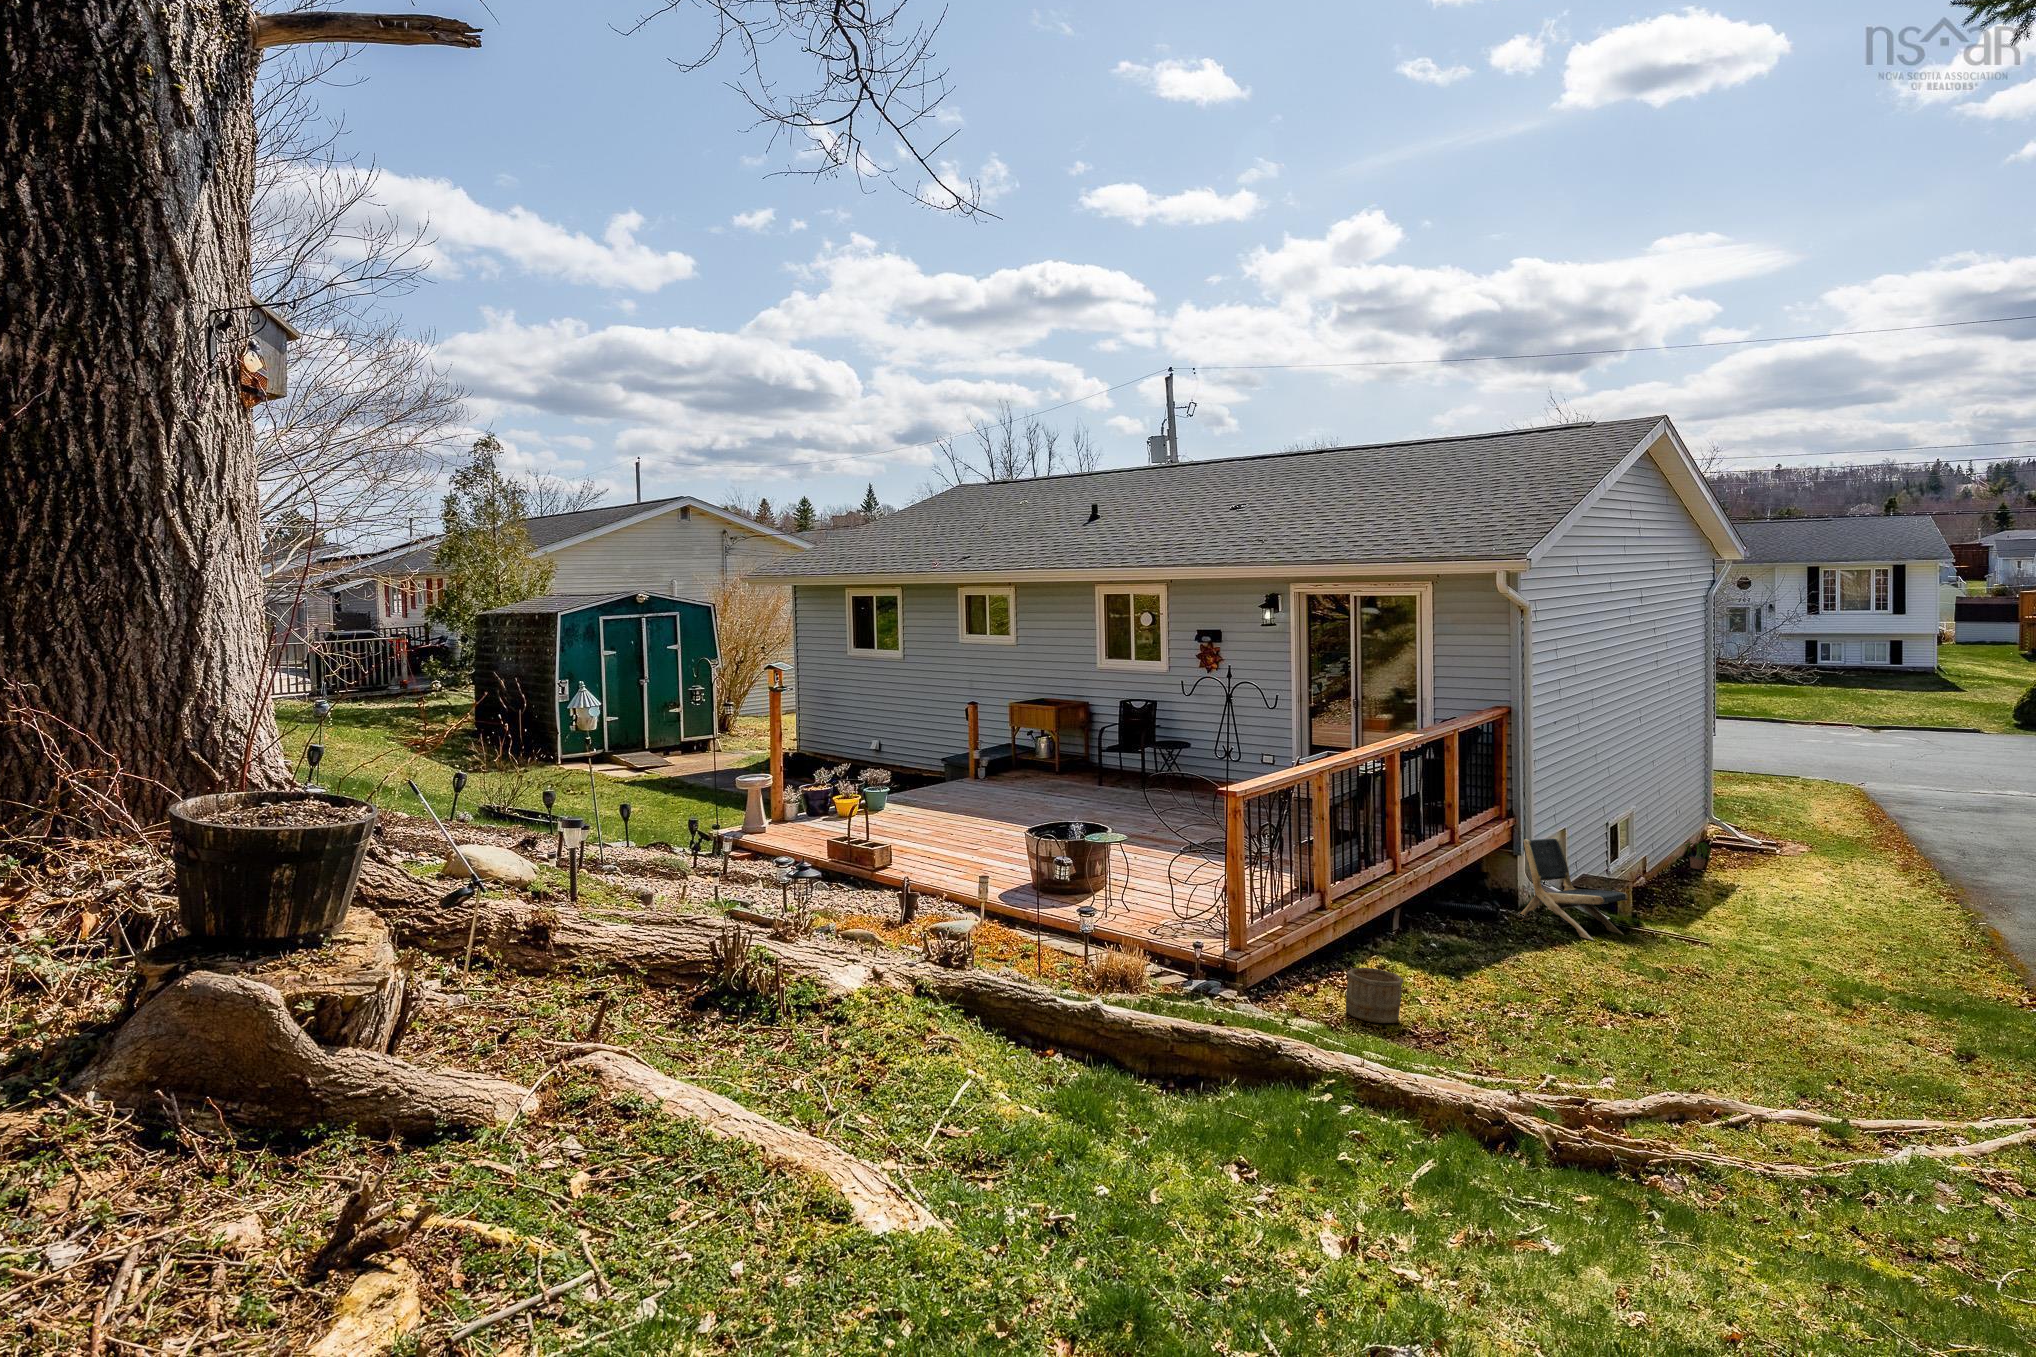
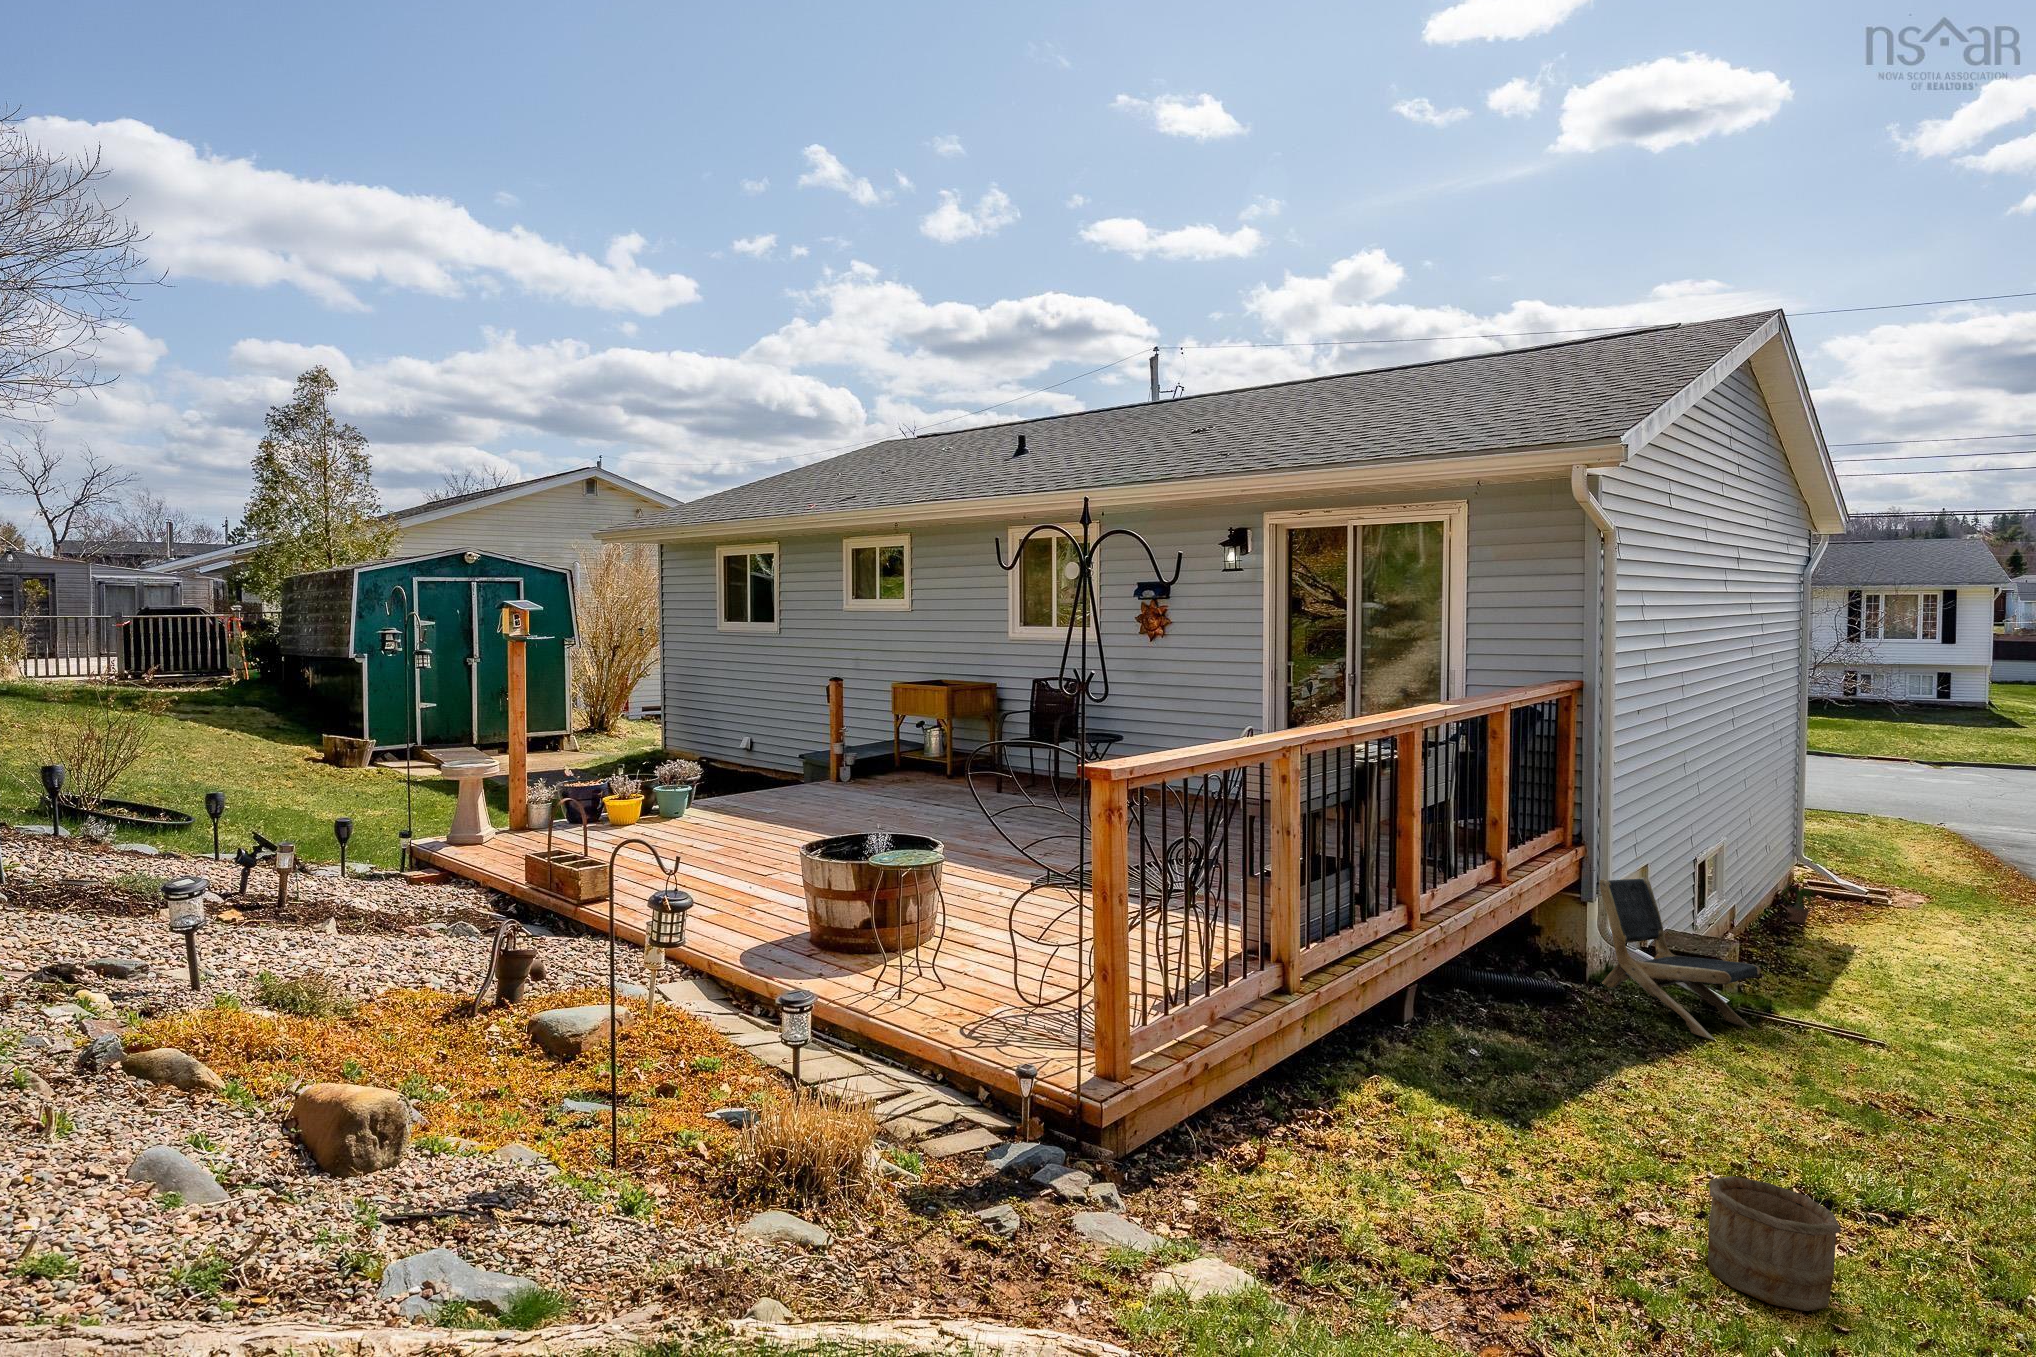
wooden bucket: present [1346,968,1404,1023] -> present [1708,1176,1841,1311]

